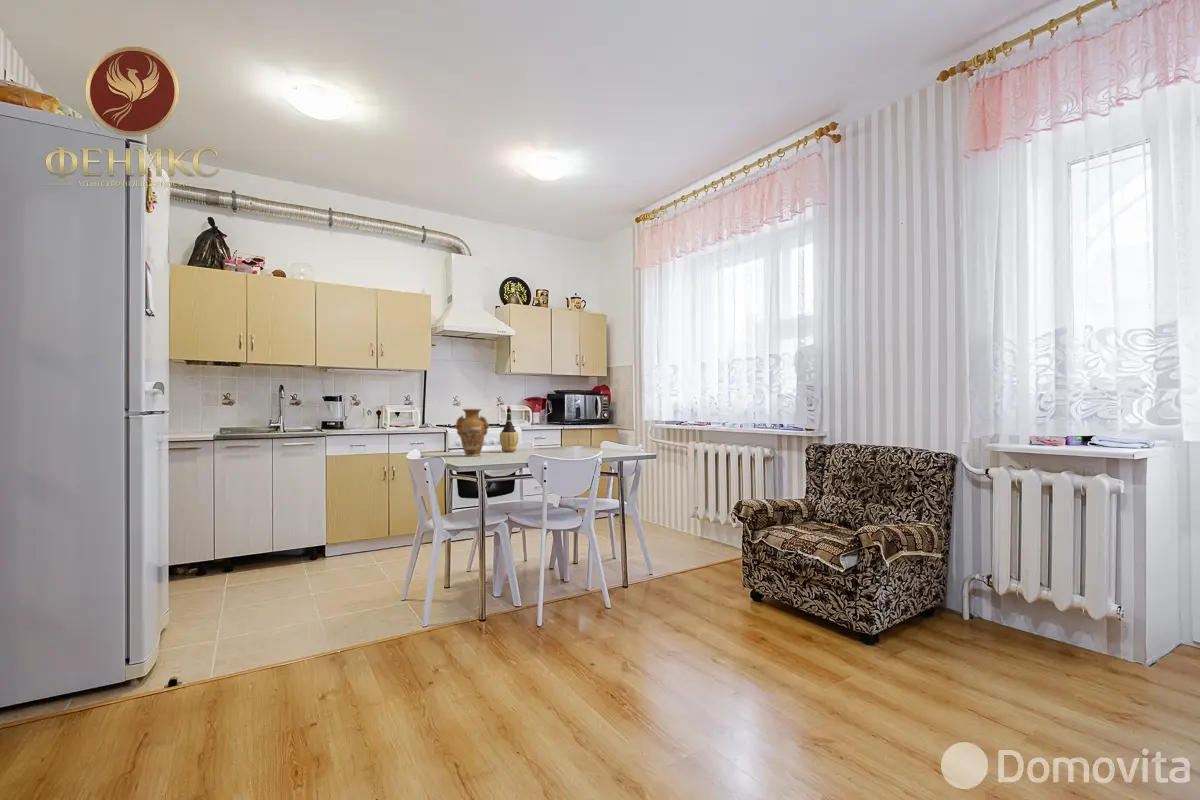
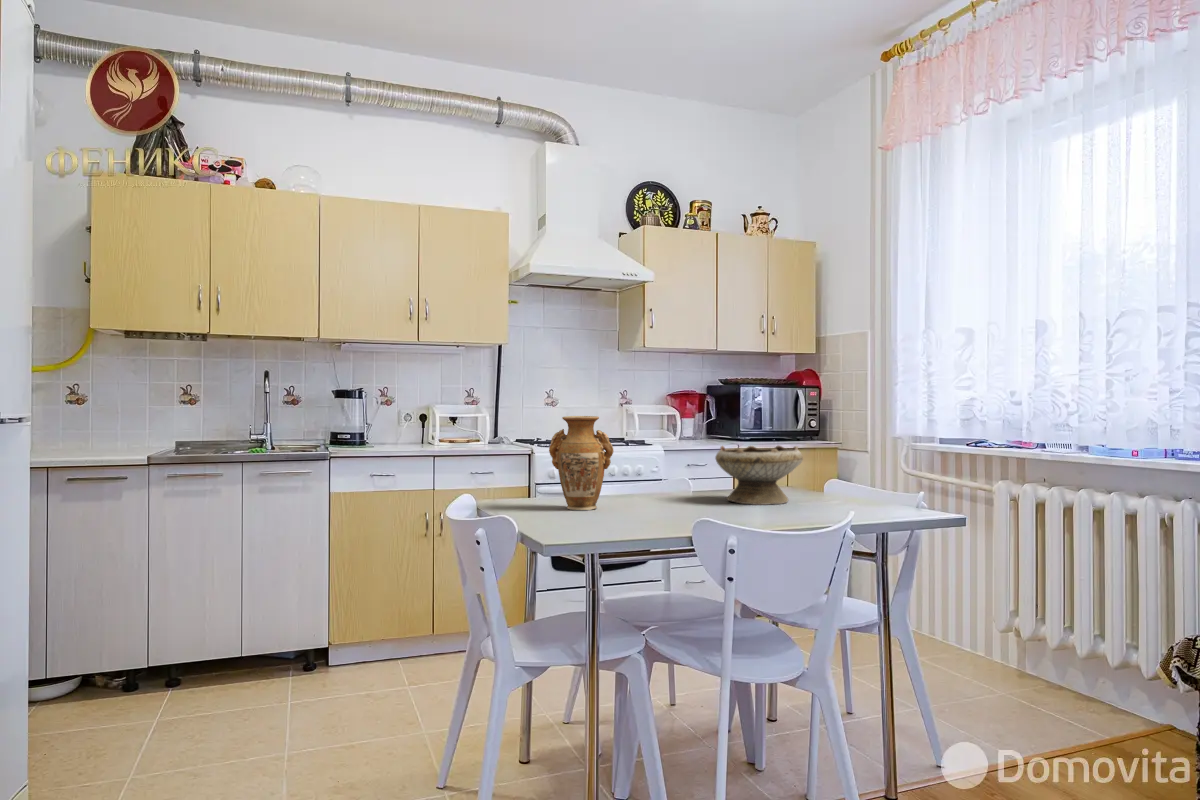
wine bottle: present [500,406,518,452] -> none [632,410,667,499]
bowl: none [543,423,586,452] -> present [715,445,803,505]

